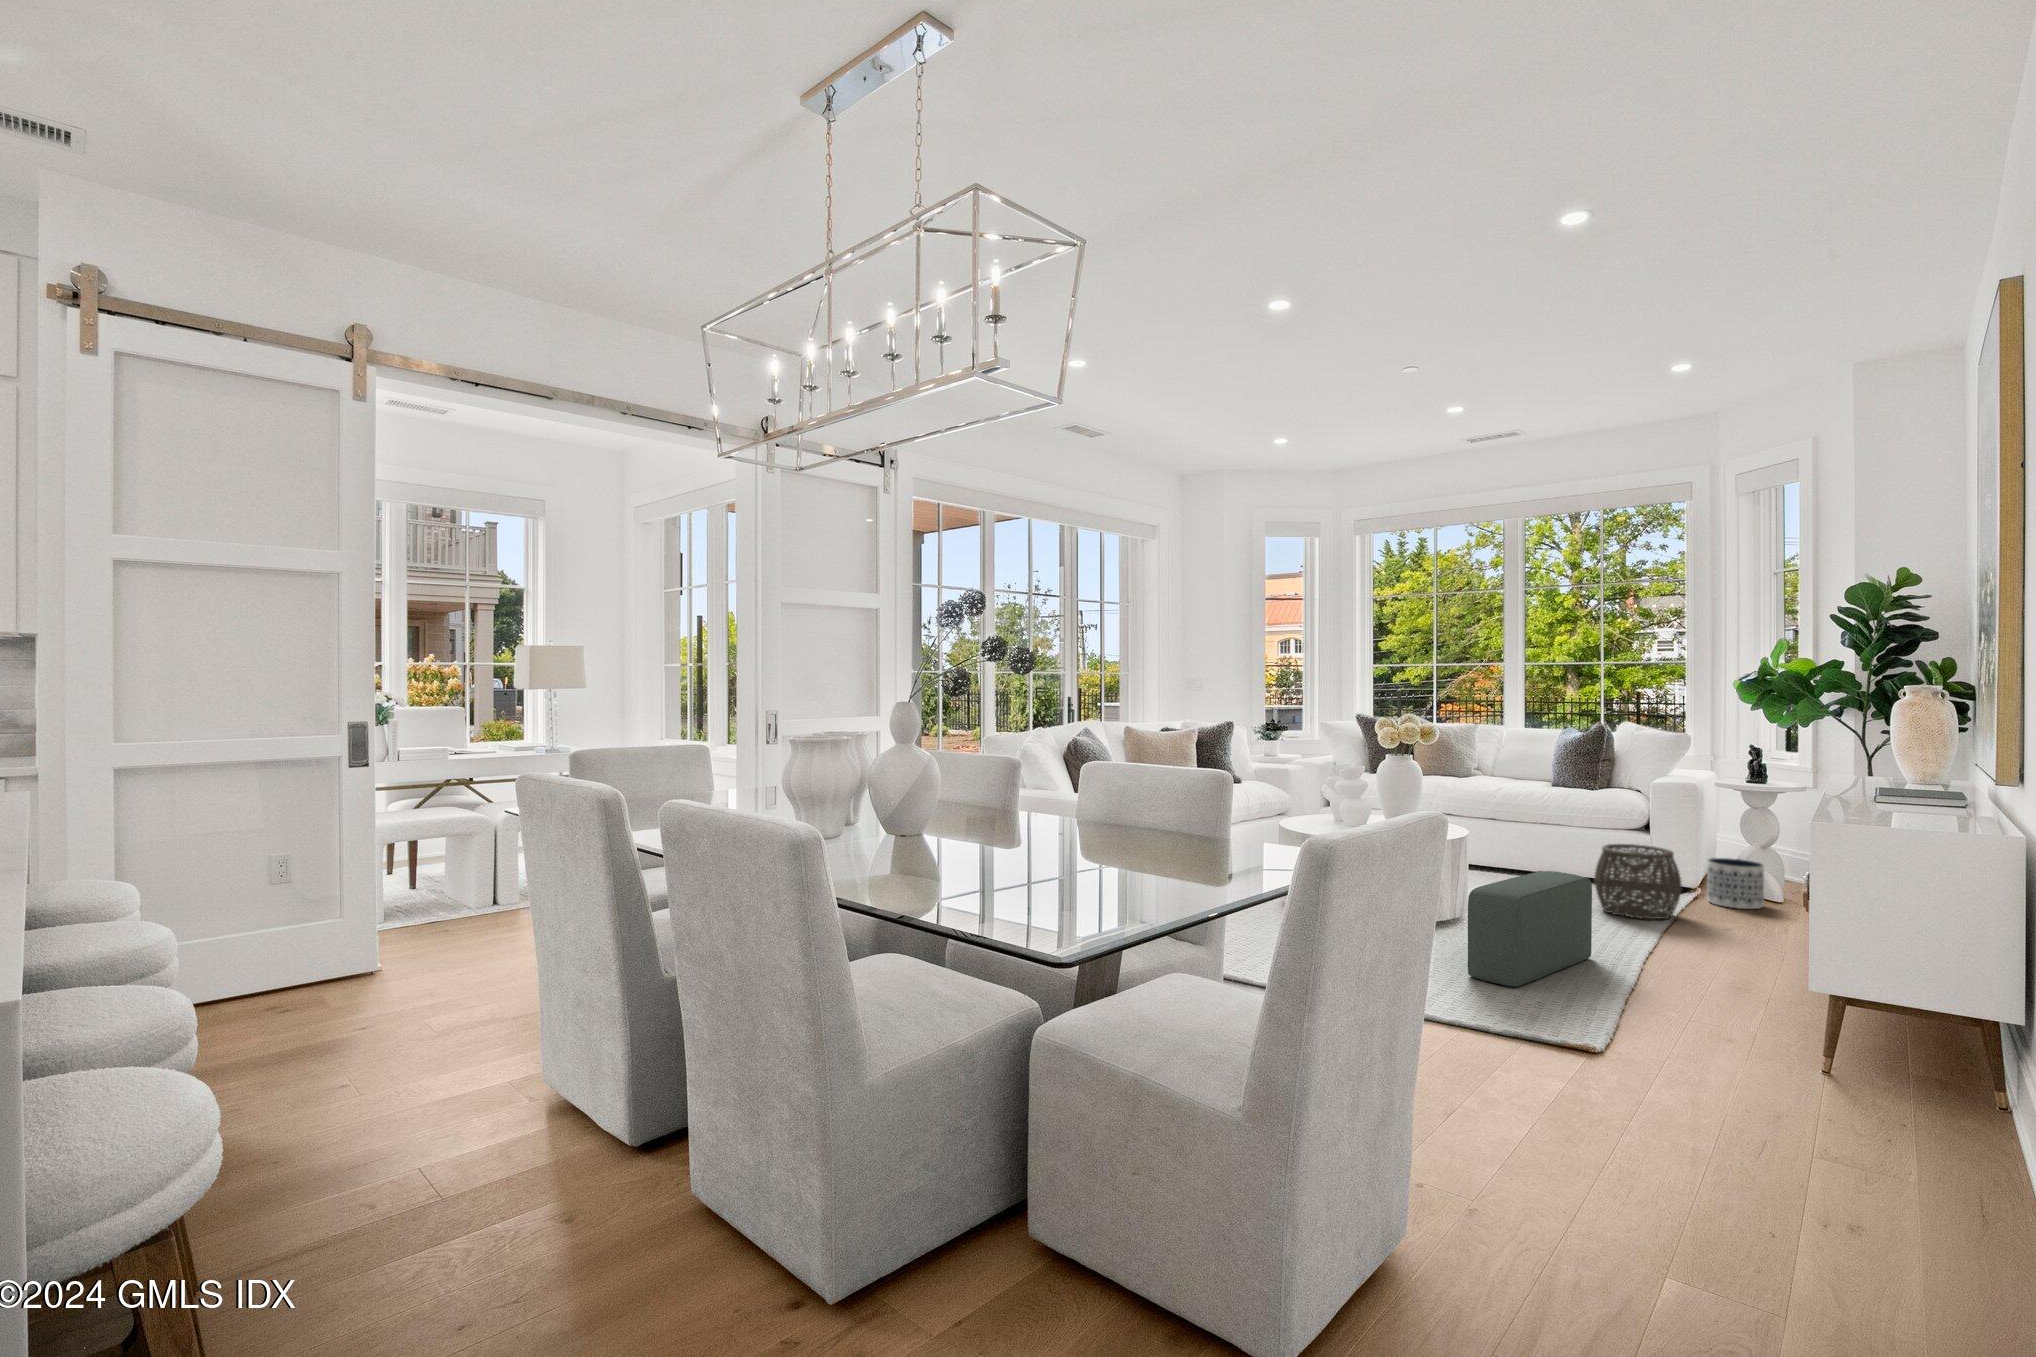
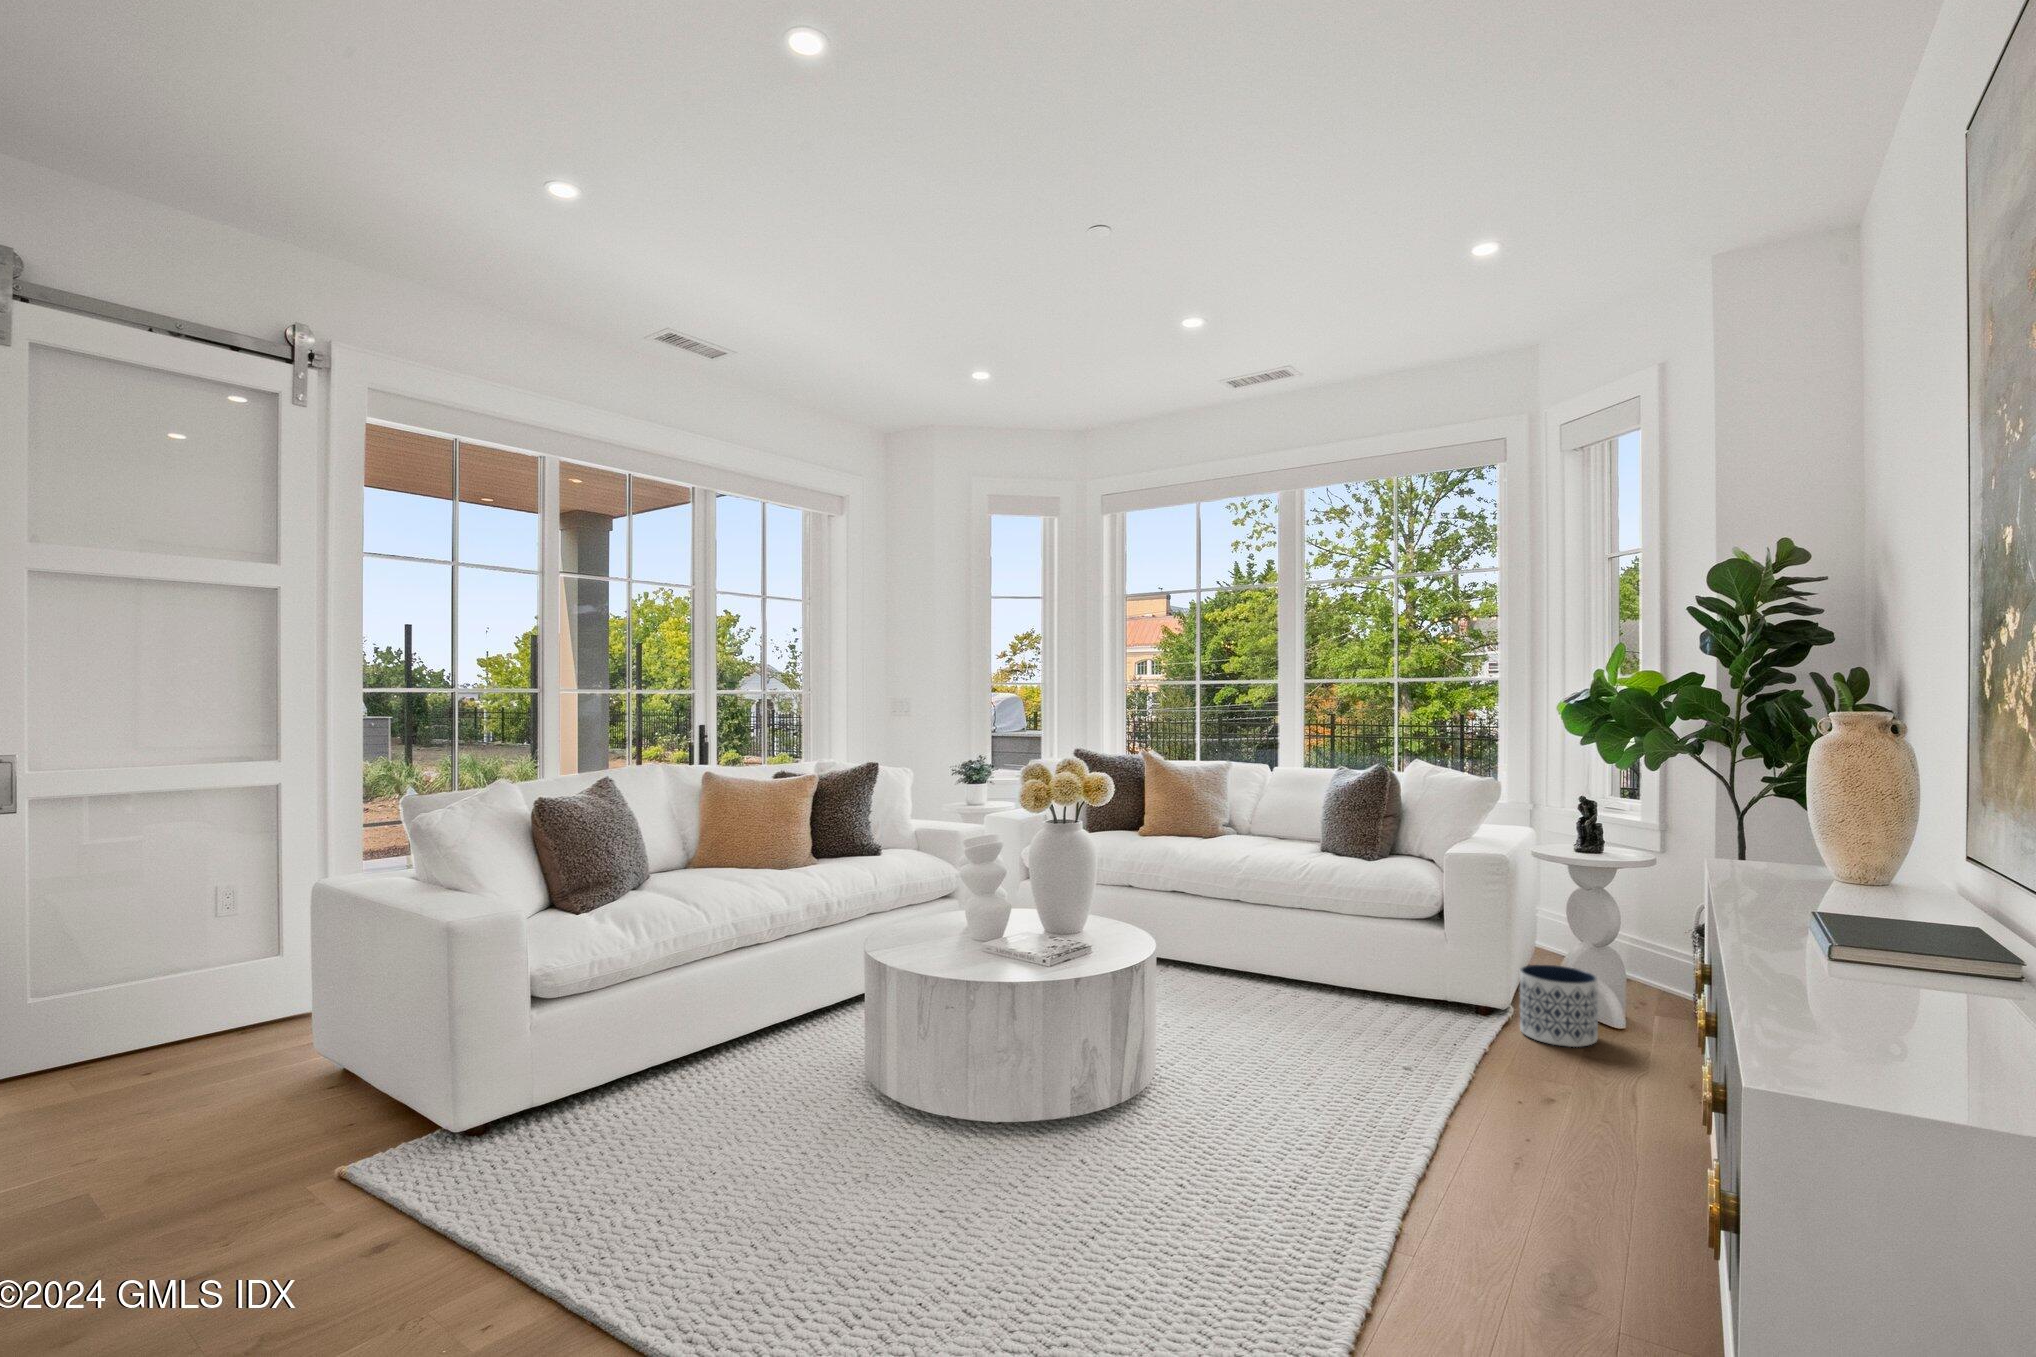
woven basket: present [1595,844,1682,920] -> none [1353,953,1480,1080]
pouf: present [1468,871,1592,987] -> none [1070,1034,1314,1301]

